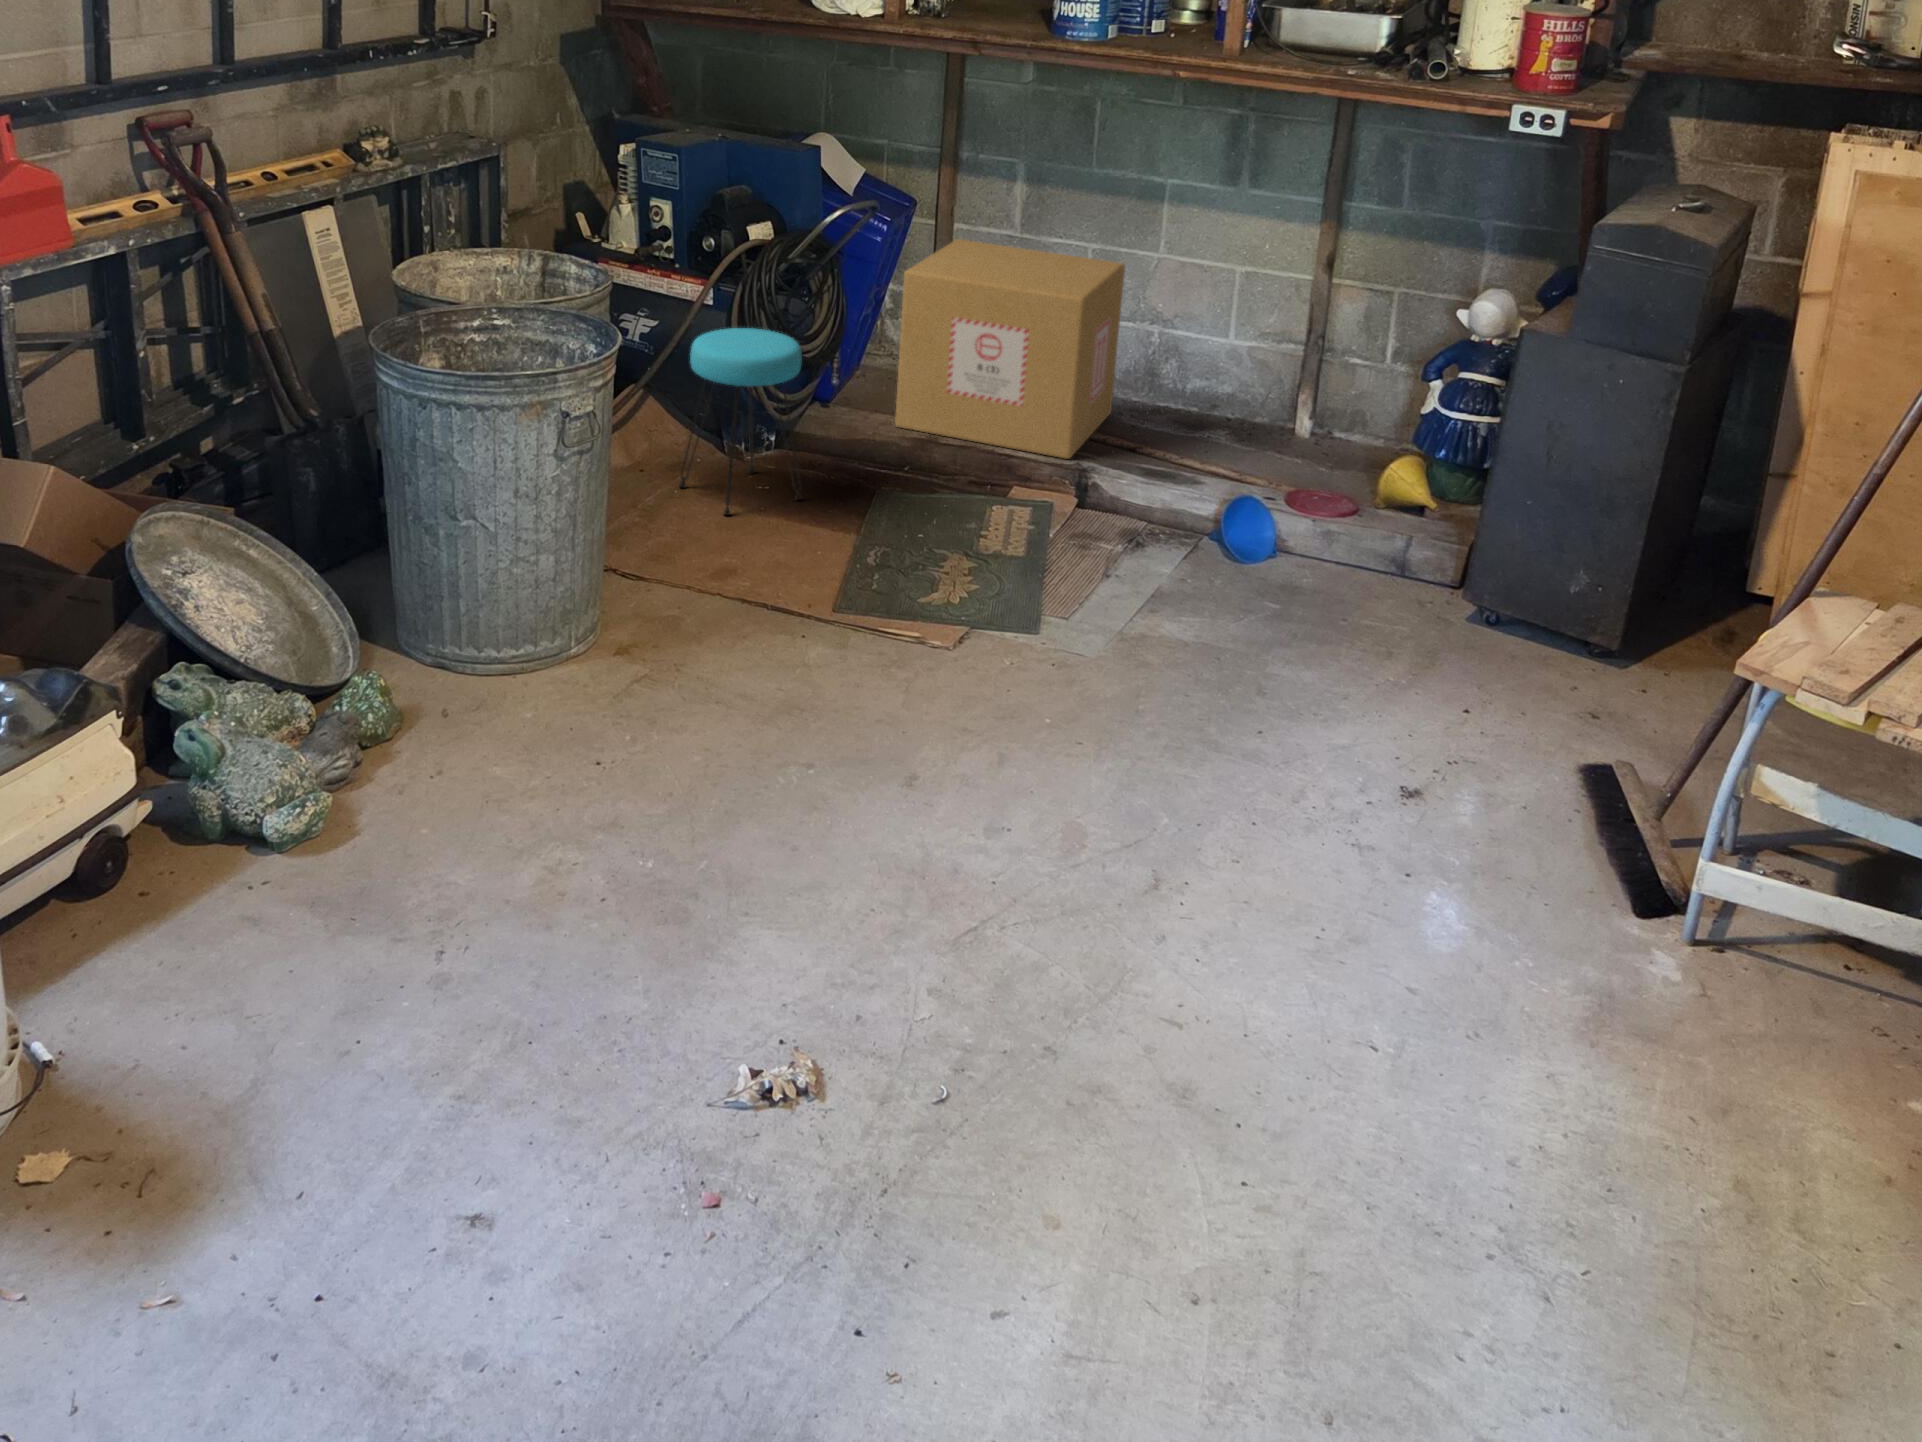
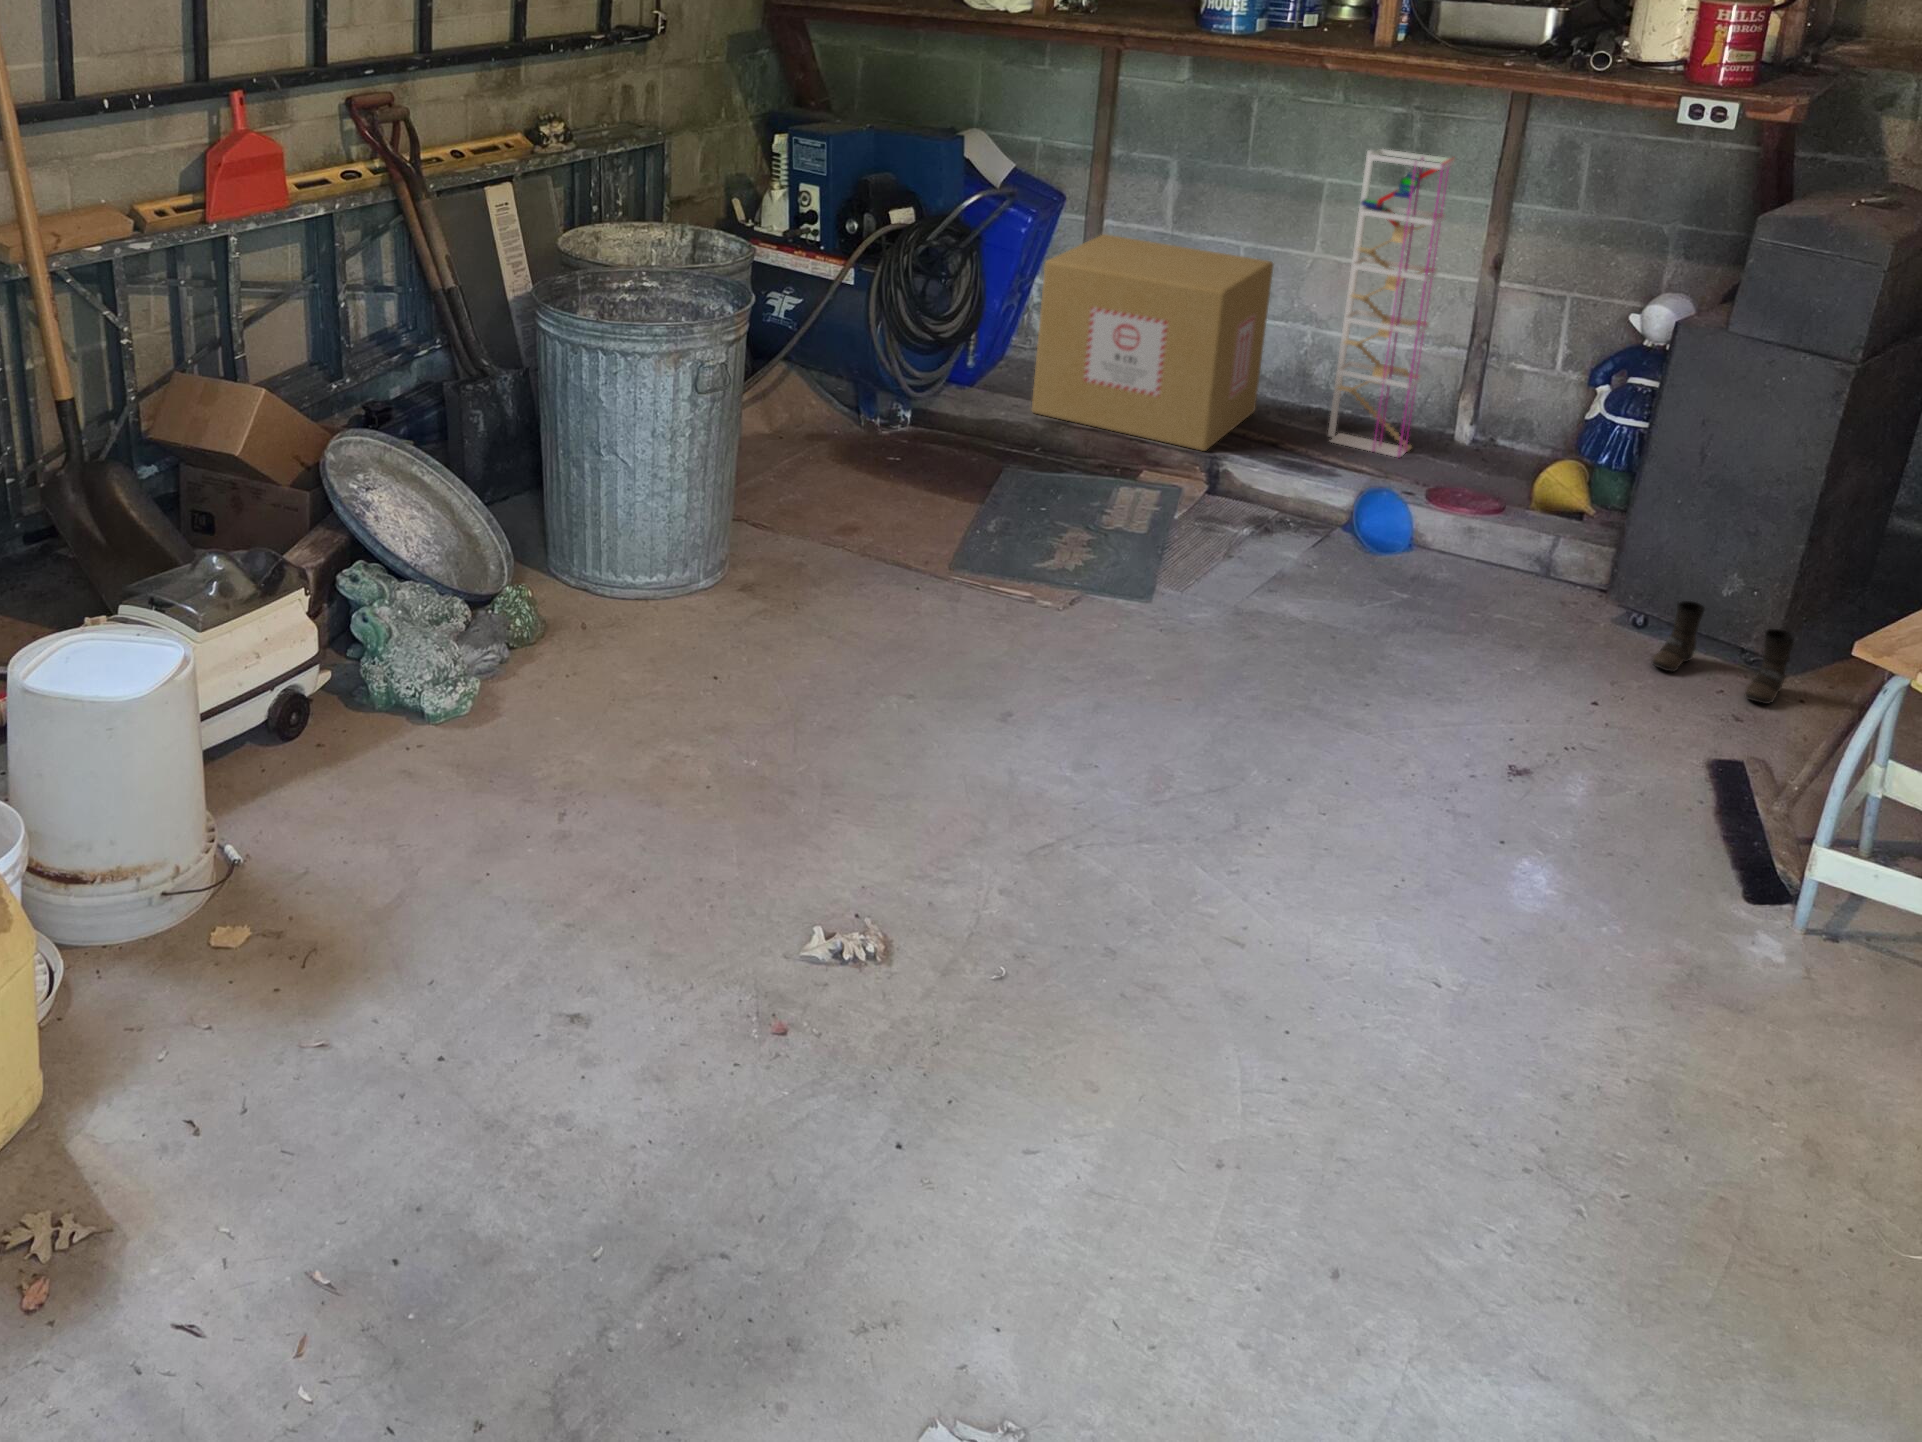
shelving unit: none [1182,150,1294,455] -> present [1328,149,1454,457]
stool: present [679,328,802,515] -> none [814,307,936,481]
boots: none [1507,594,1633,691] -> present [1651,601,1794,704]

